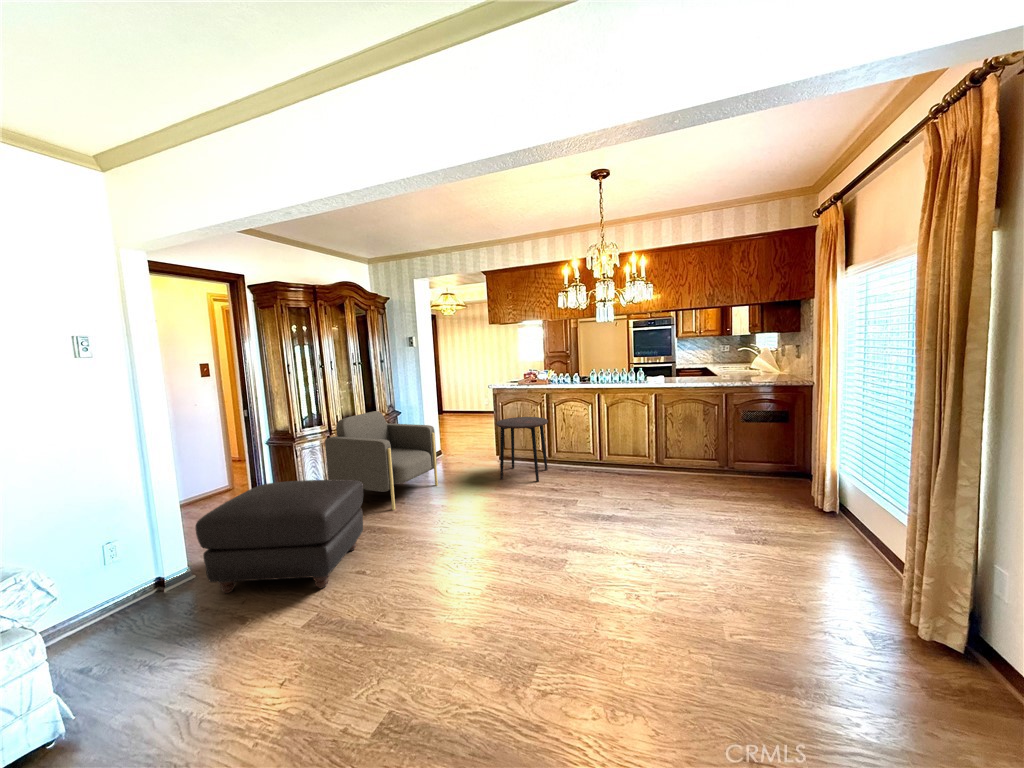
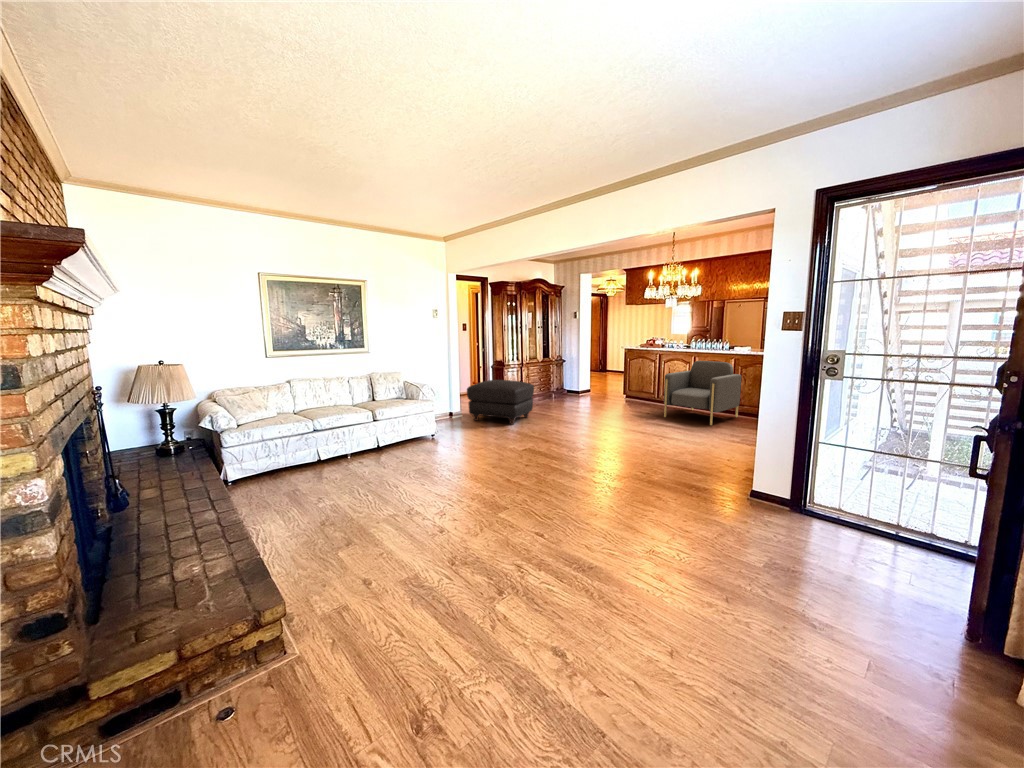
armchair: present [325,411,438,510] -> present [664,361,741,425]
side table: present [496,417,548,482] -> none [619,369,656,409]

